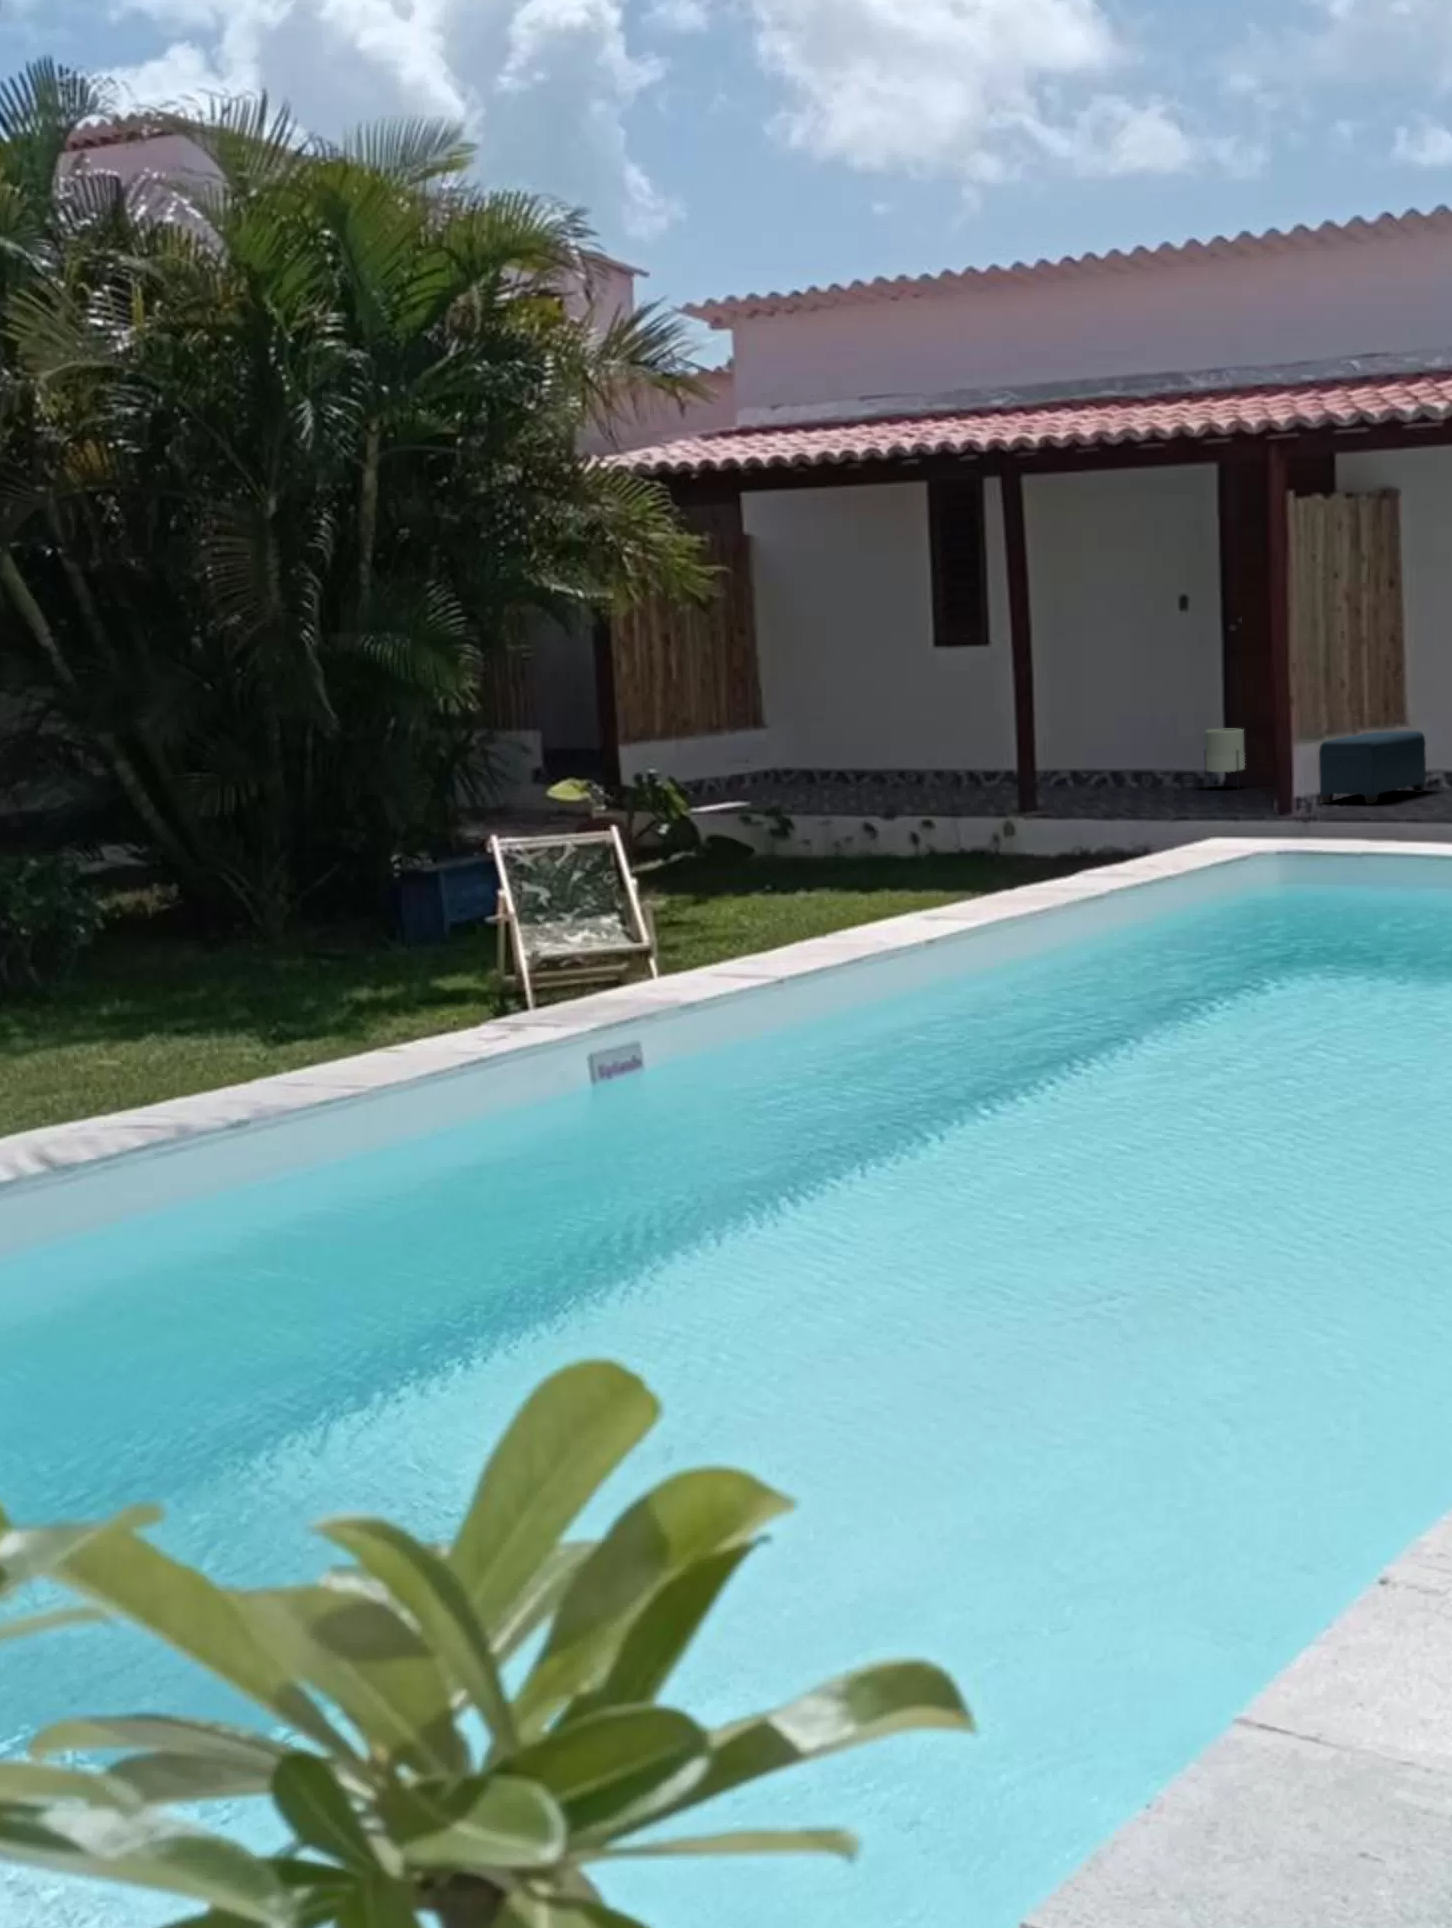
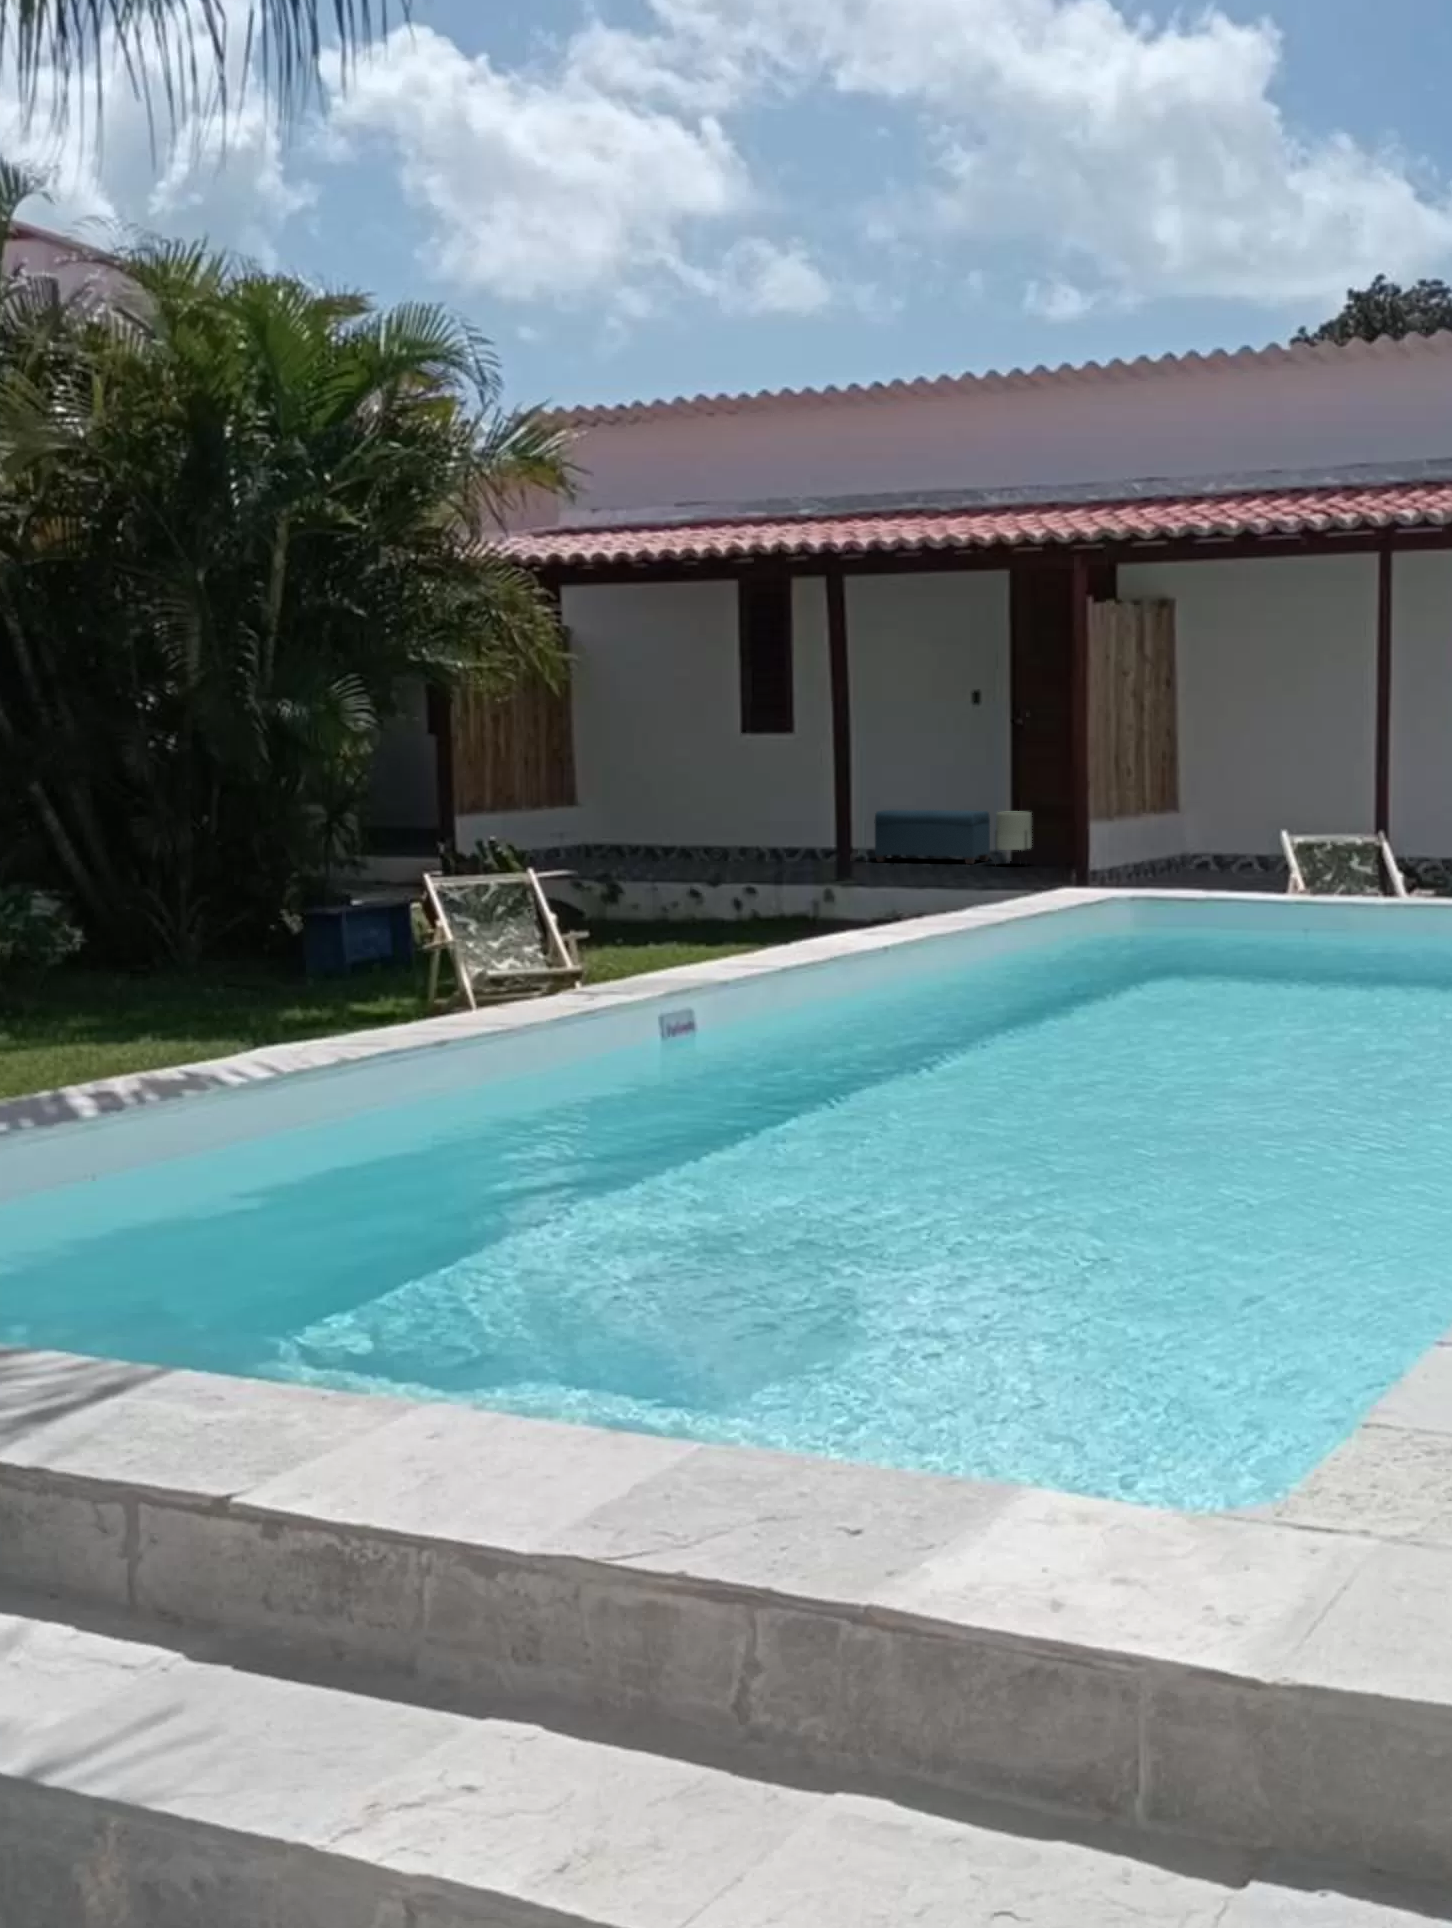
bench: present [1319,731,1426,804] -> present [874,810,990,864]

